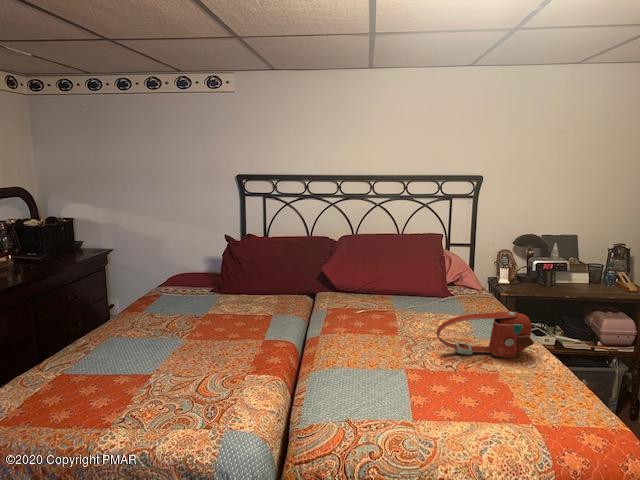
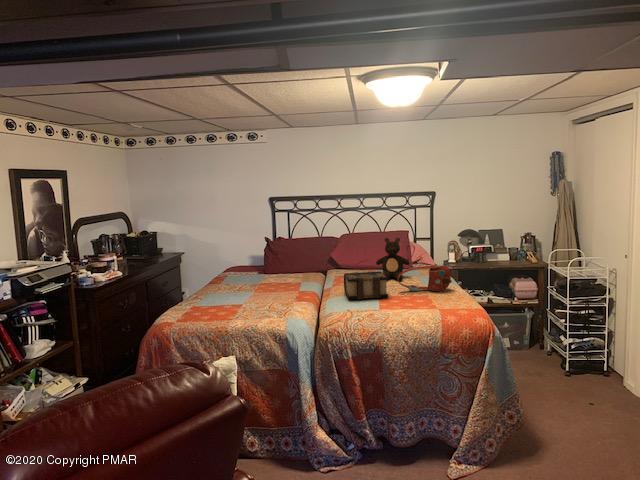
teddy bear: none [395,252,450,324] -> present [376,238,410,280]
book: none [343,317,424,374] -> present [344,271,388,299]

